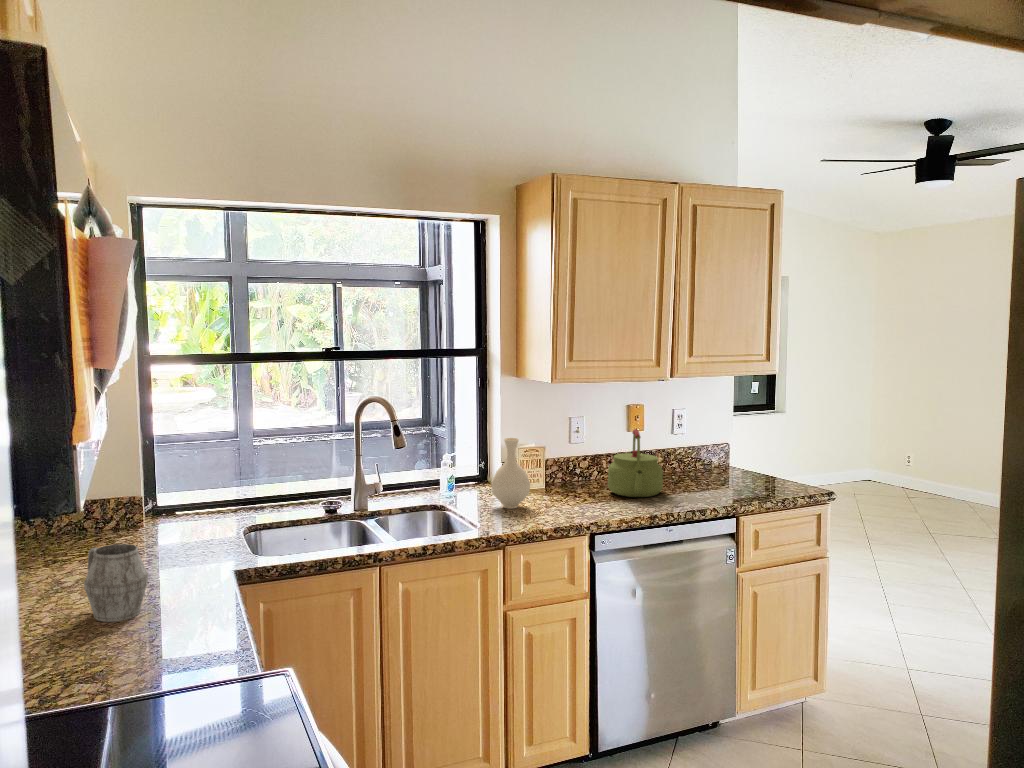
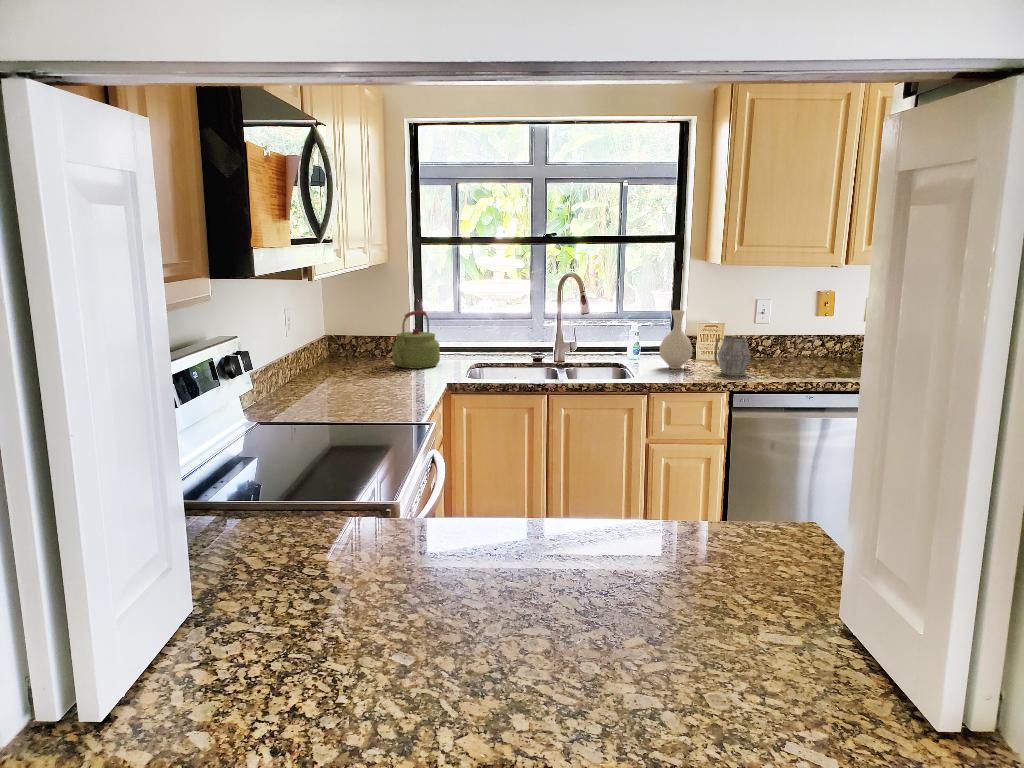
kettle: present [608,429,663,497] -> present [391,310,440,369]
mug: present [84,544,148,622] -> present [714,336,750,376]

